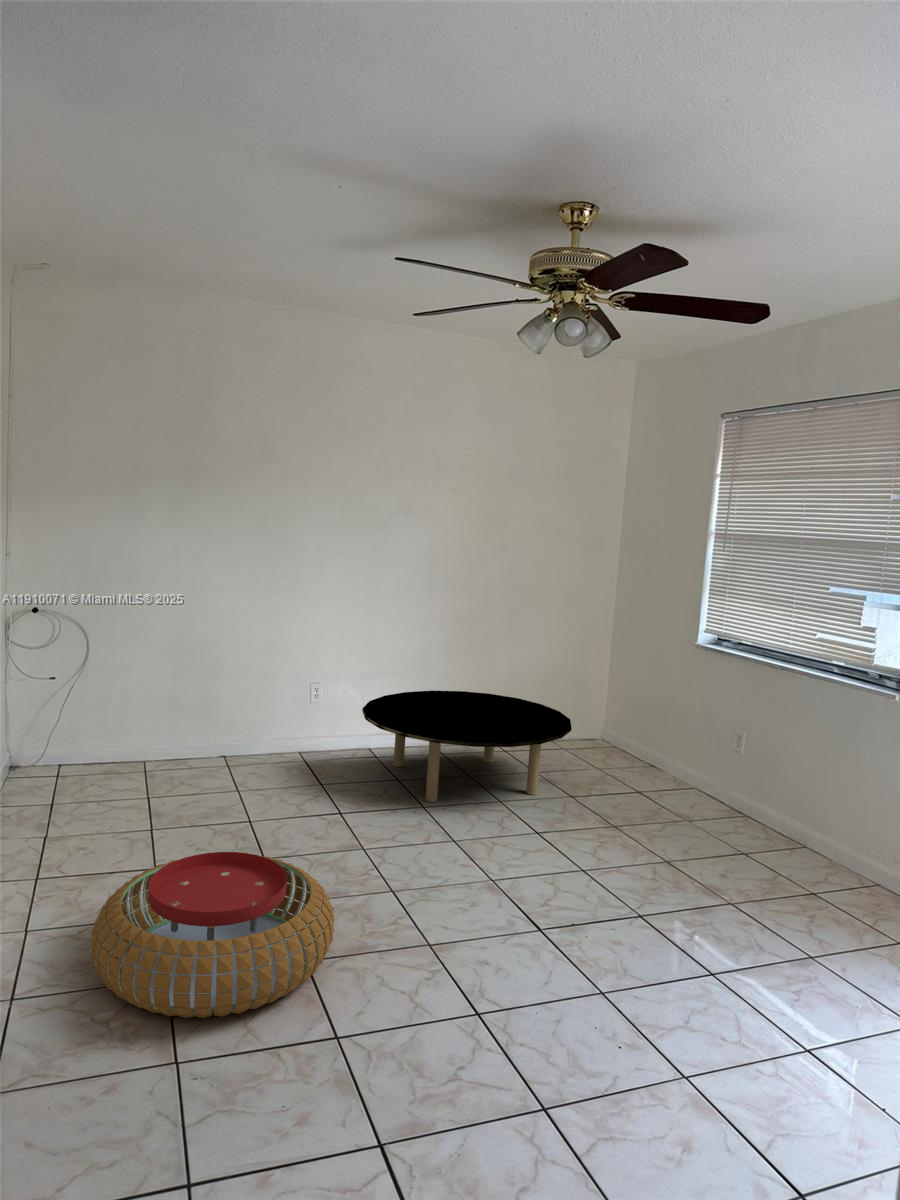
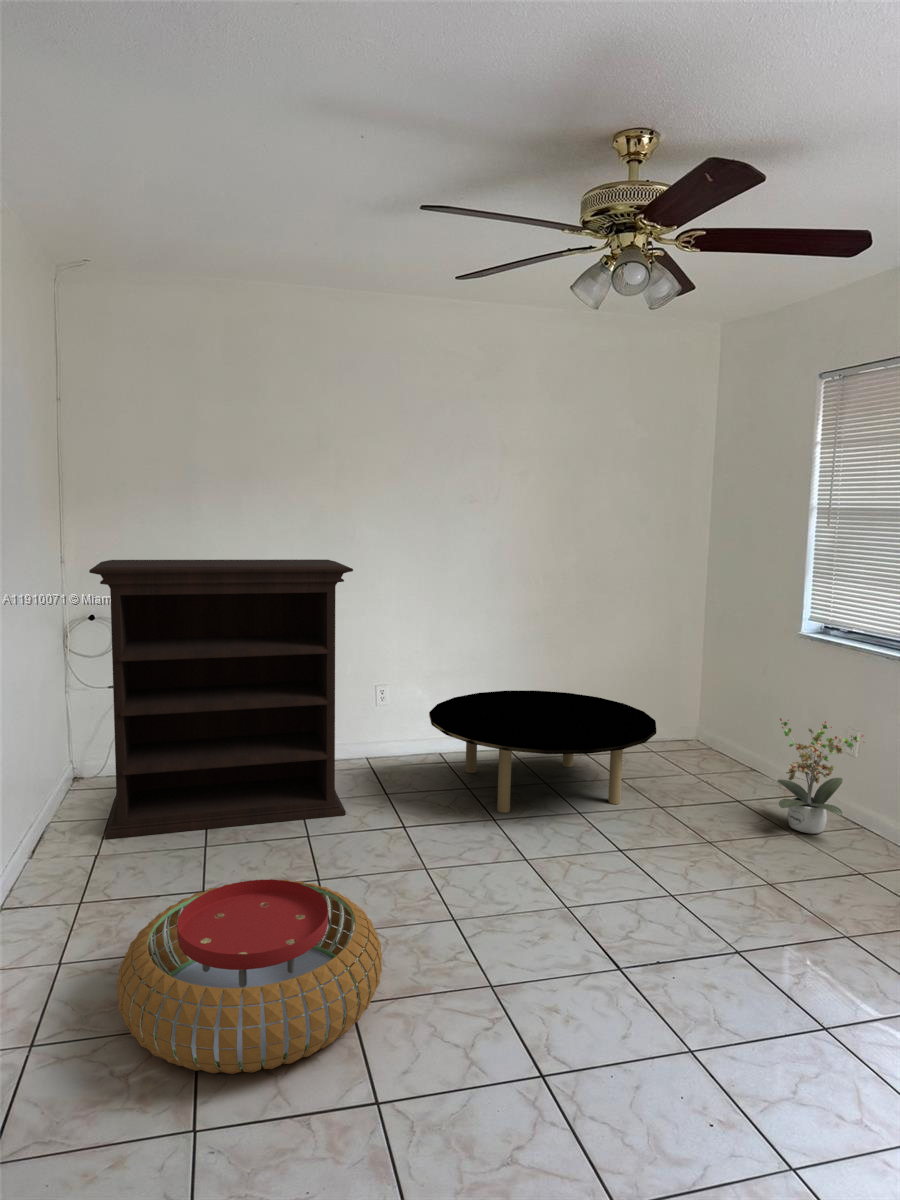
bookshelf: none [46,553,300,823] -> present [89,559,353,839]
potted plant: none [676,718,751,821] -> present [778,718,865,834]

